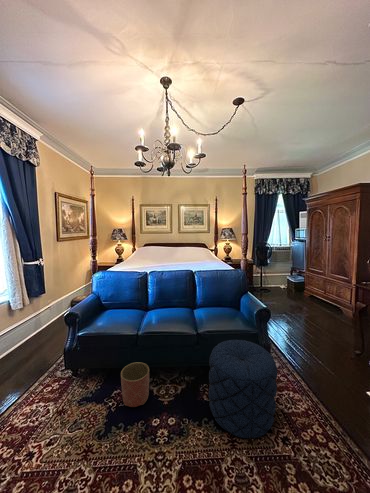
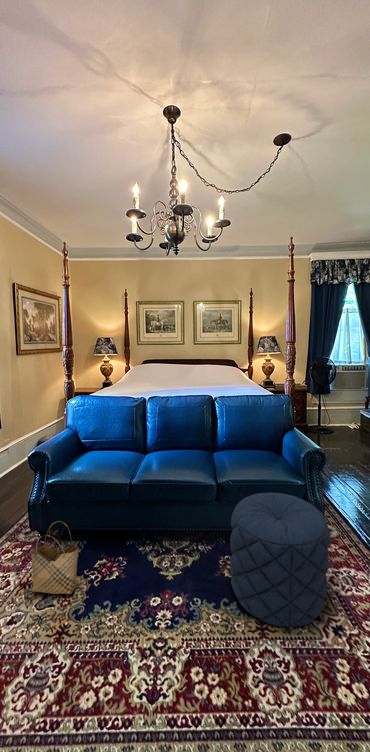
planter: present [121,362,149,407] -> none [106,522,146,581]
woven basket: none [64,365,101,420] -> present [30,521,79,594]

